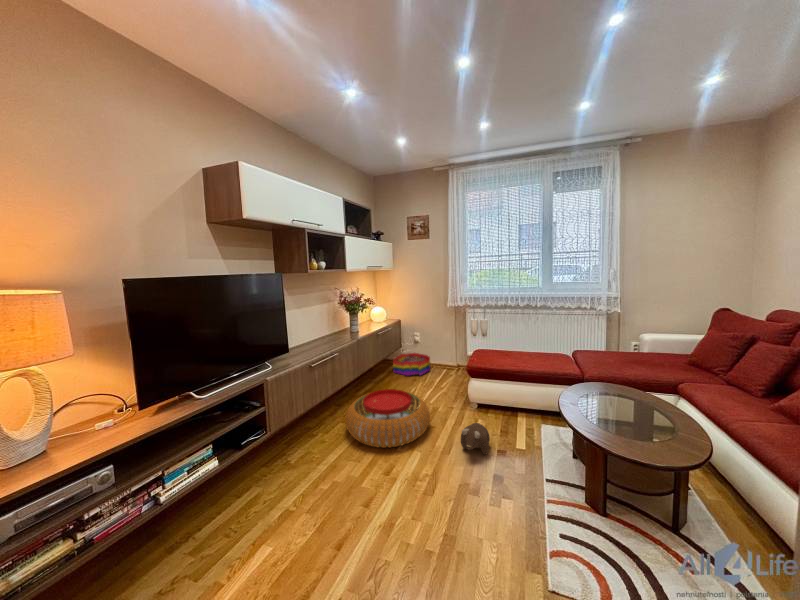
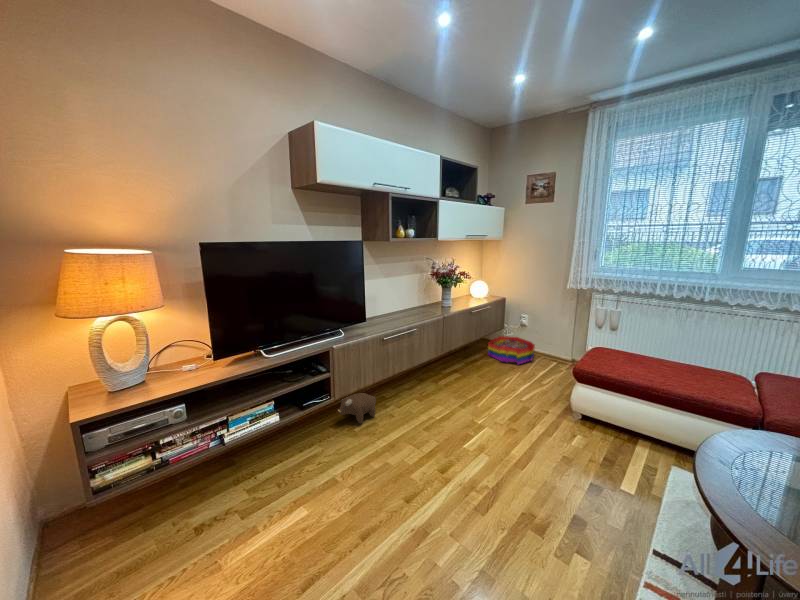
pouf: present [346,389,430,448] -> none [415,375,513,446]
plush toy: present [461,423,490,455] -> present [338,393,376,424]

